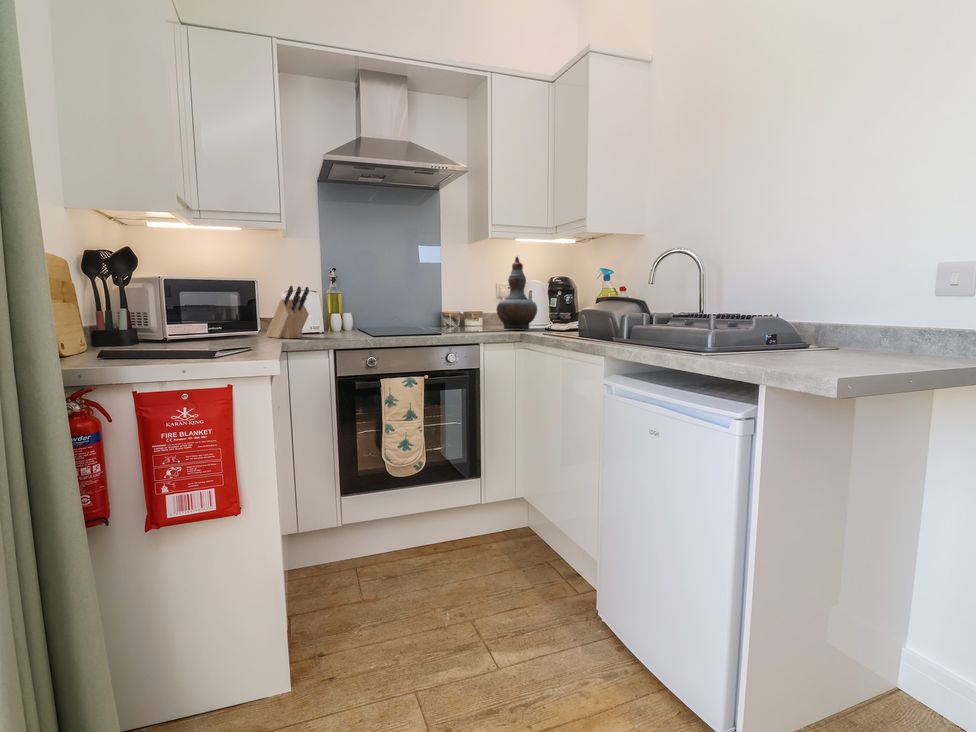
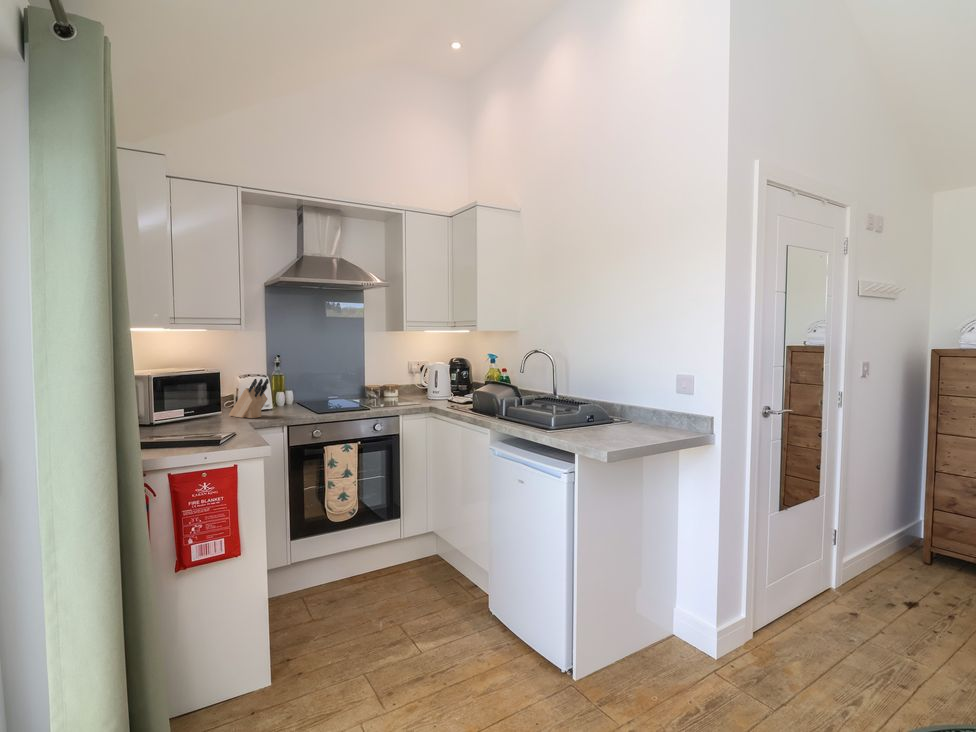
decorative vase: present [496,256,537,330] -> none [411,346,442,402]

